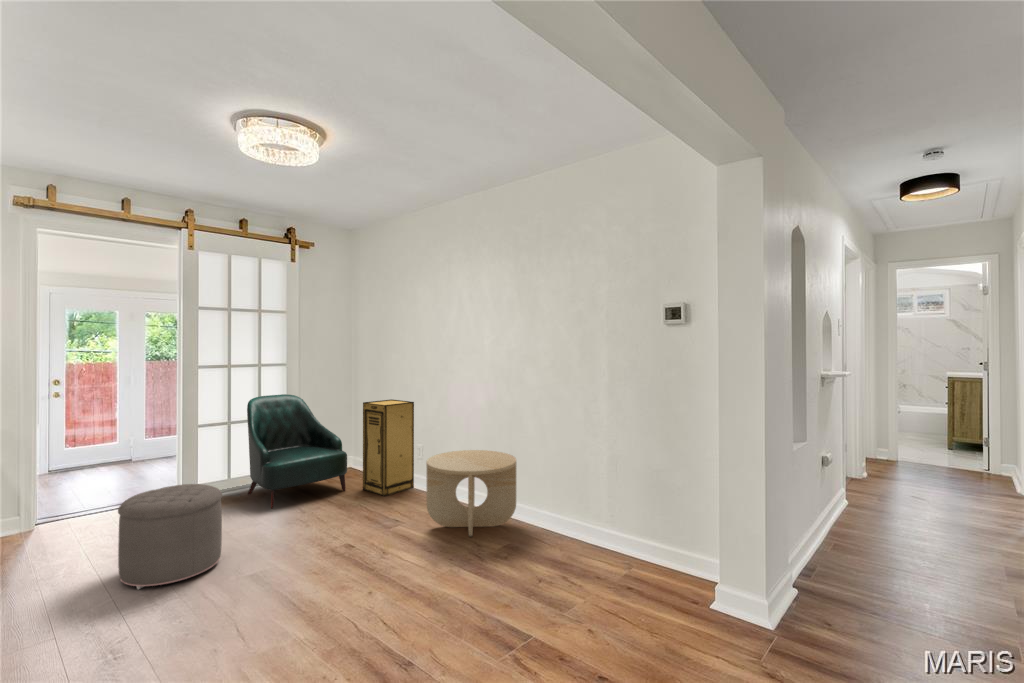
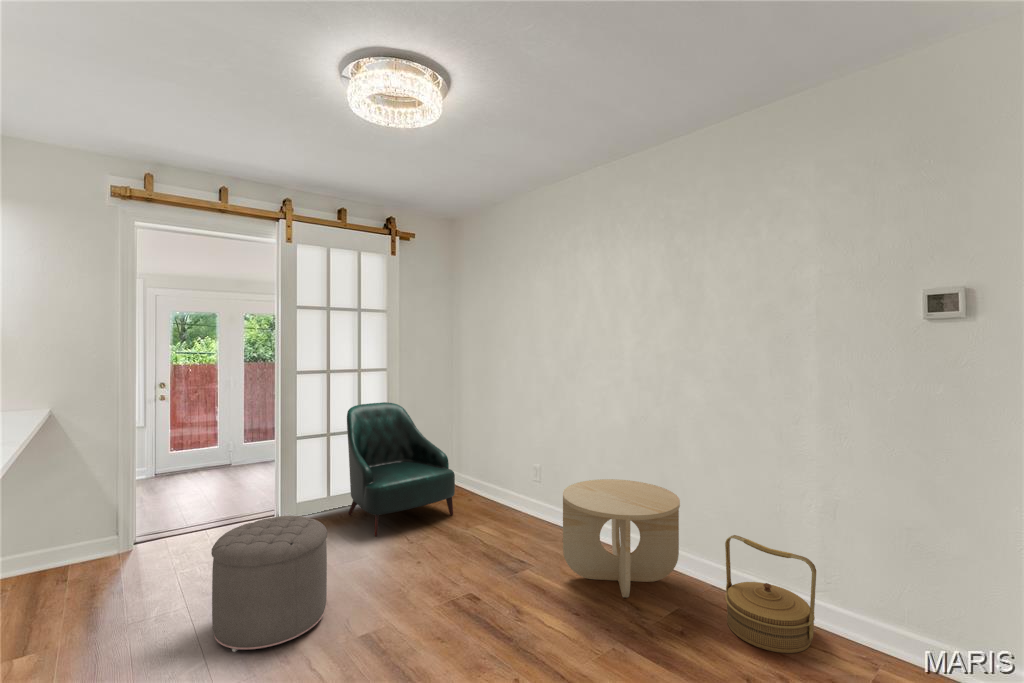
storage cabinet: present [363,399,414,496] -> none [472,410,530,526]
woven basket: none [539,483,595,561] -> present [725,535,816,653]

